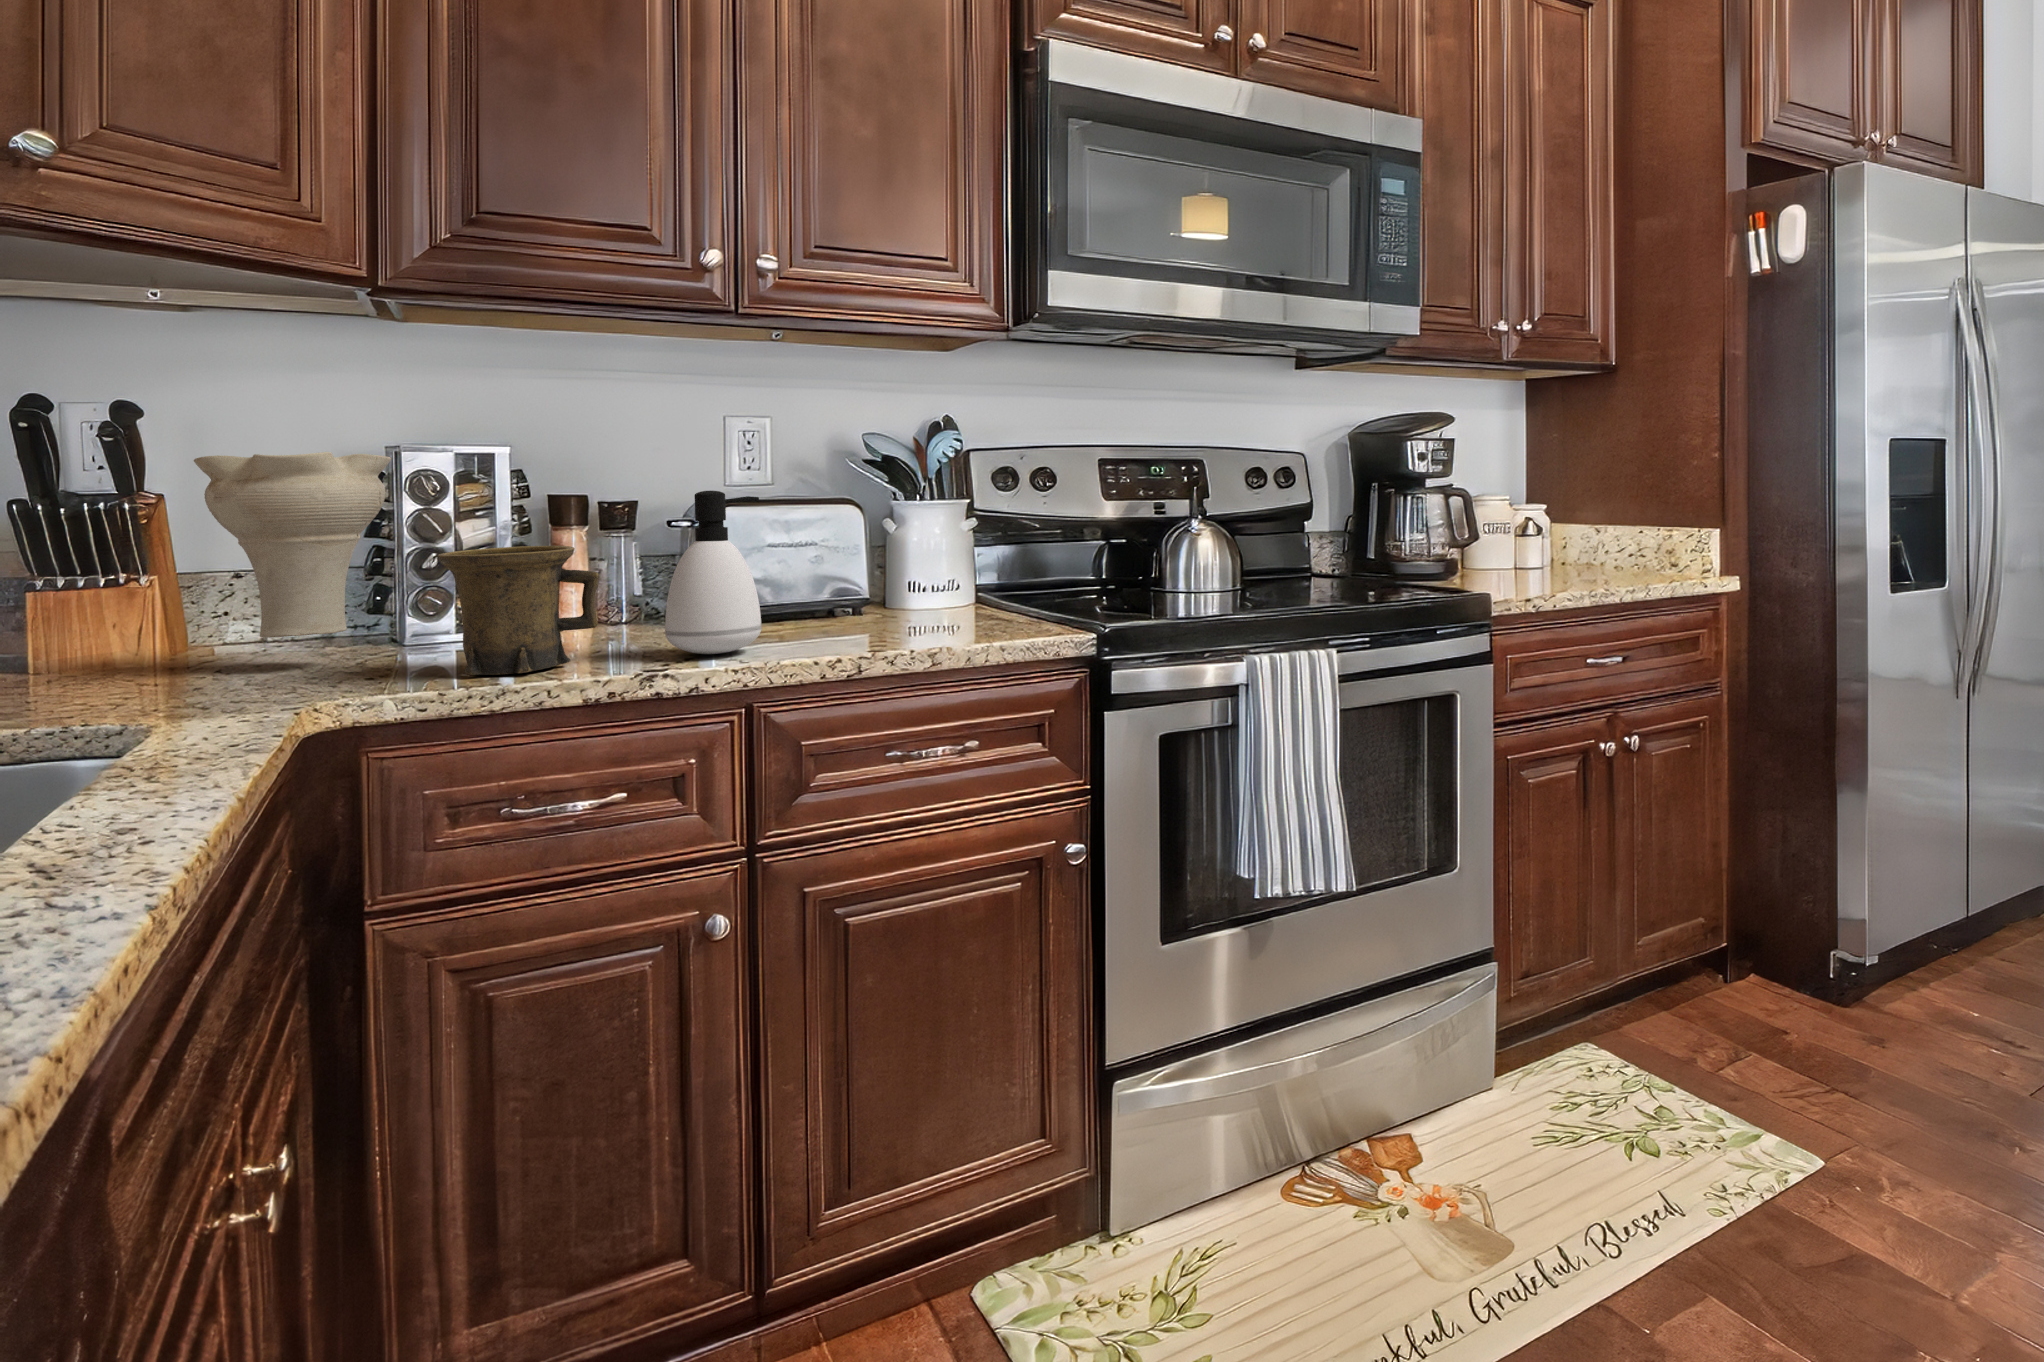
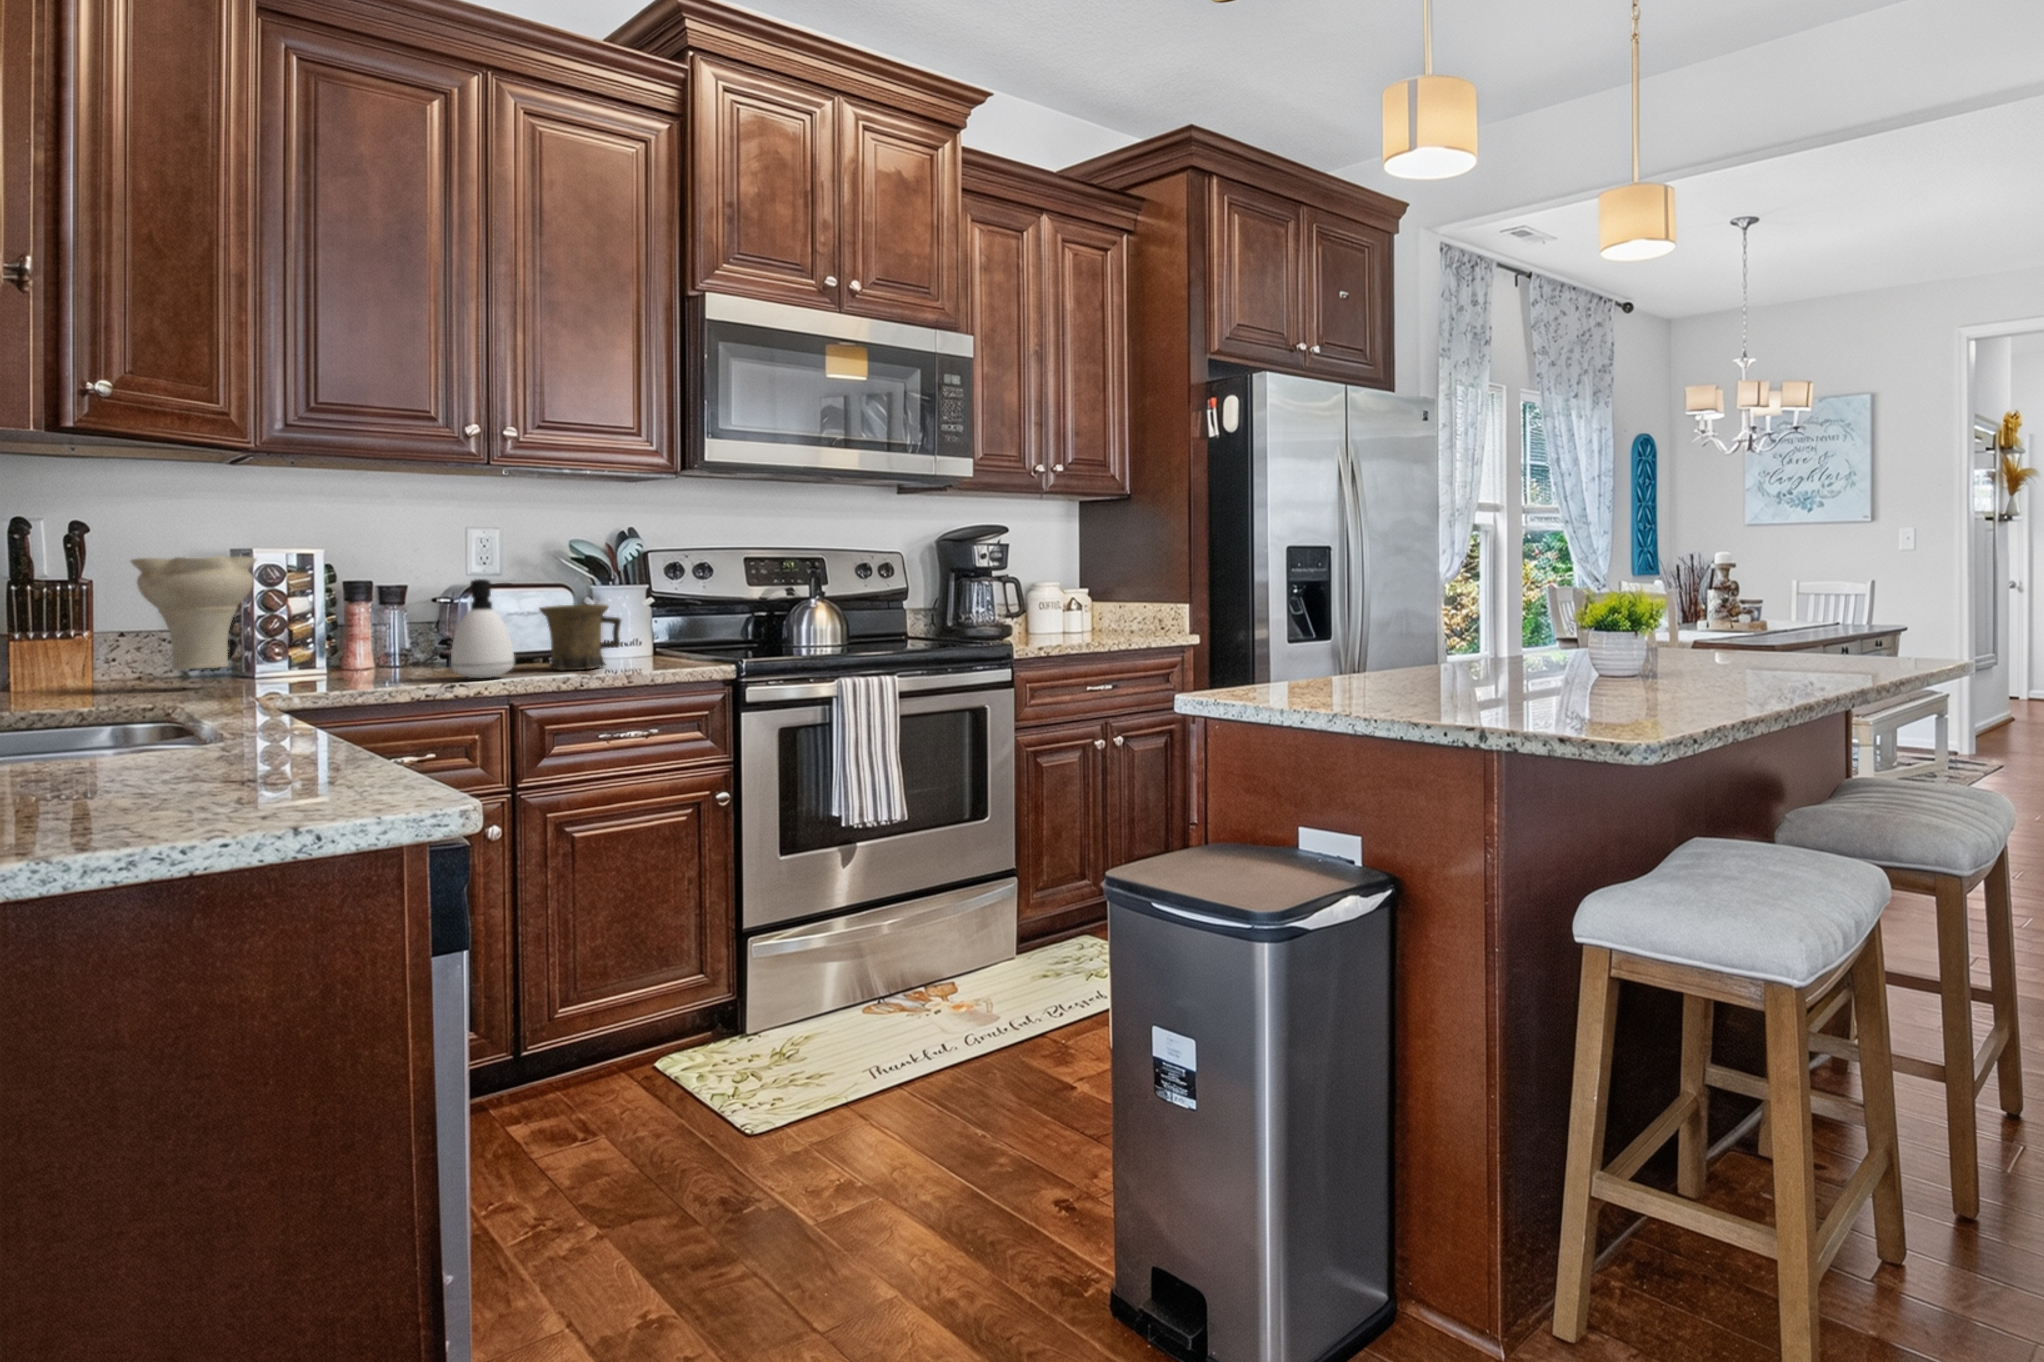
mug: present [438,546,599,675] -> present [539,604,621,670]

